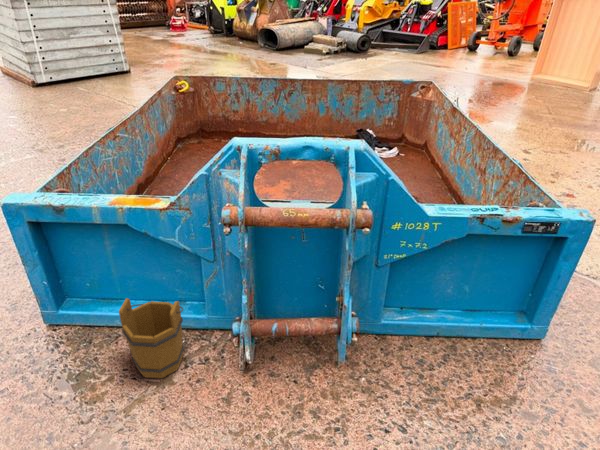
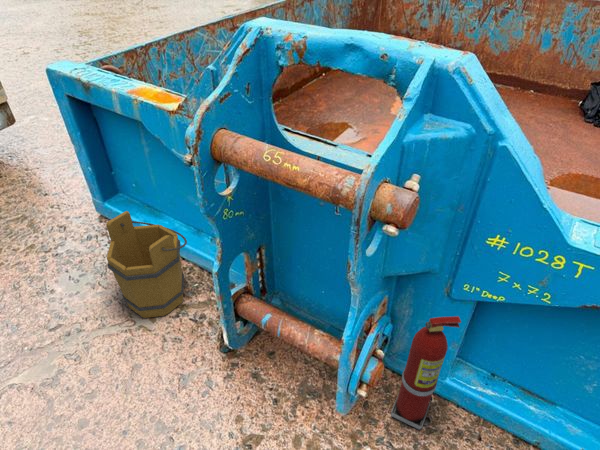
fire extinguisher: none [359,275,391,357] -> present [391,316,461,429]

